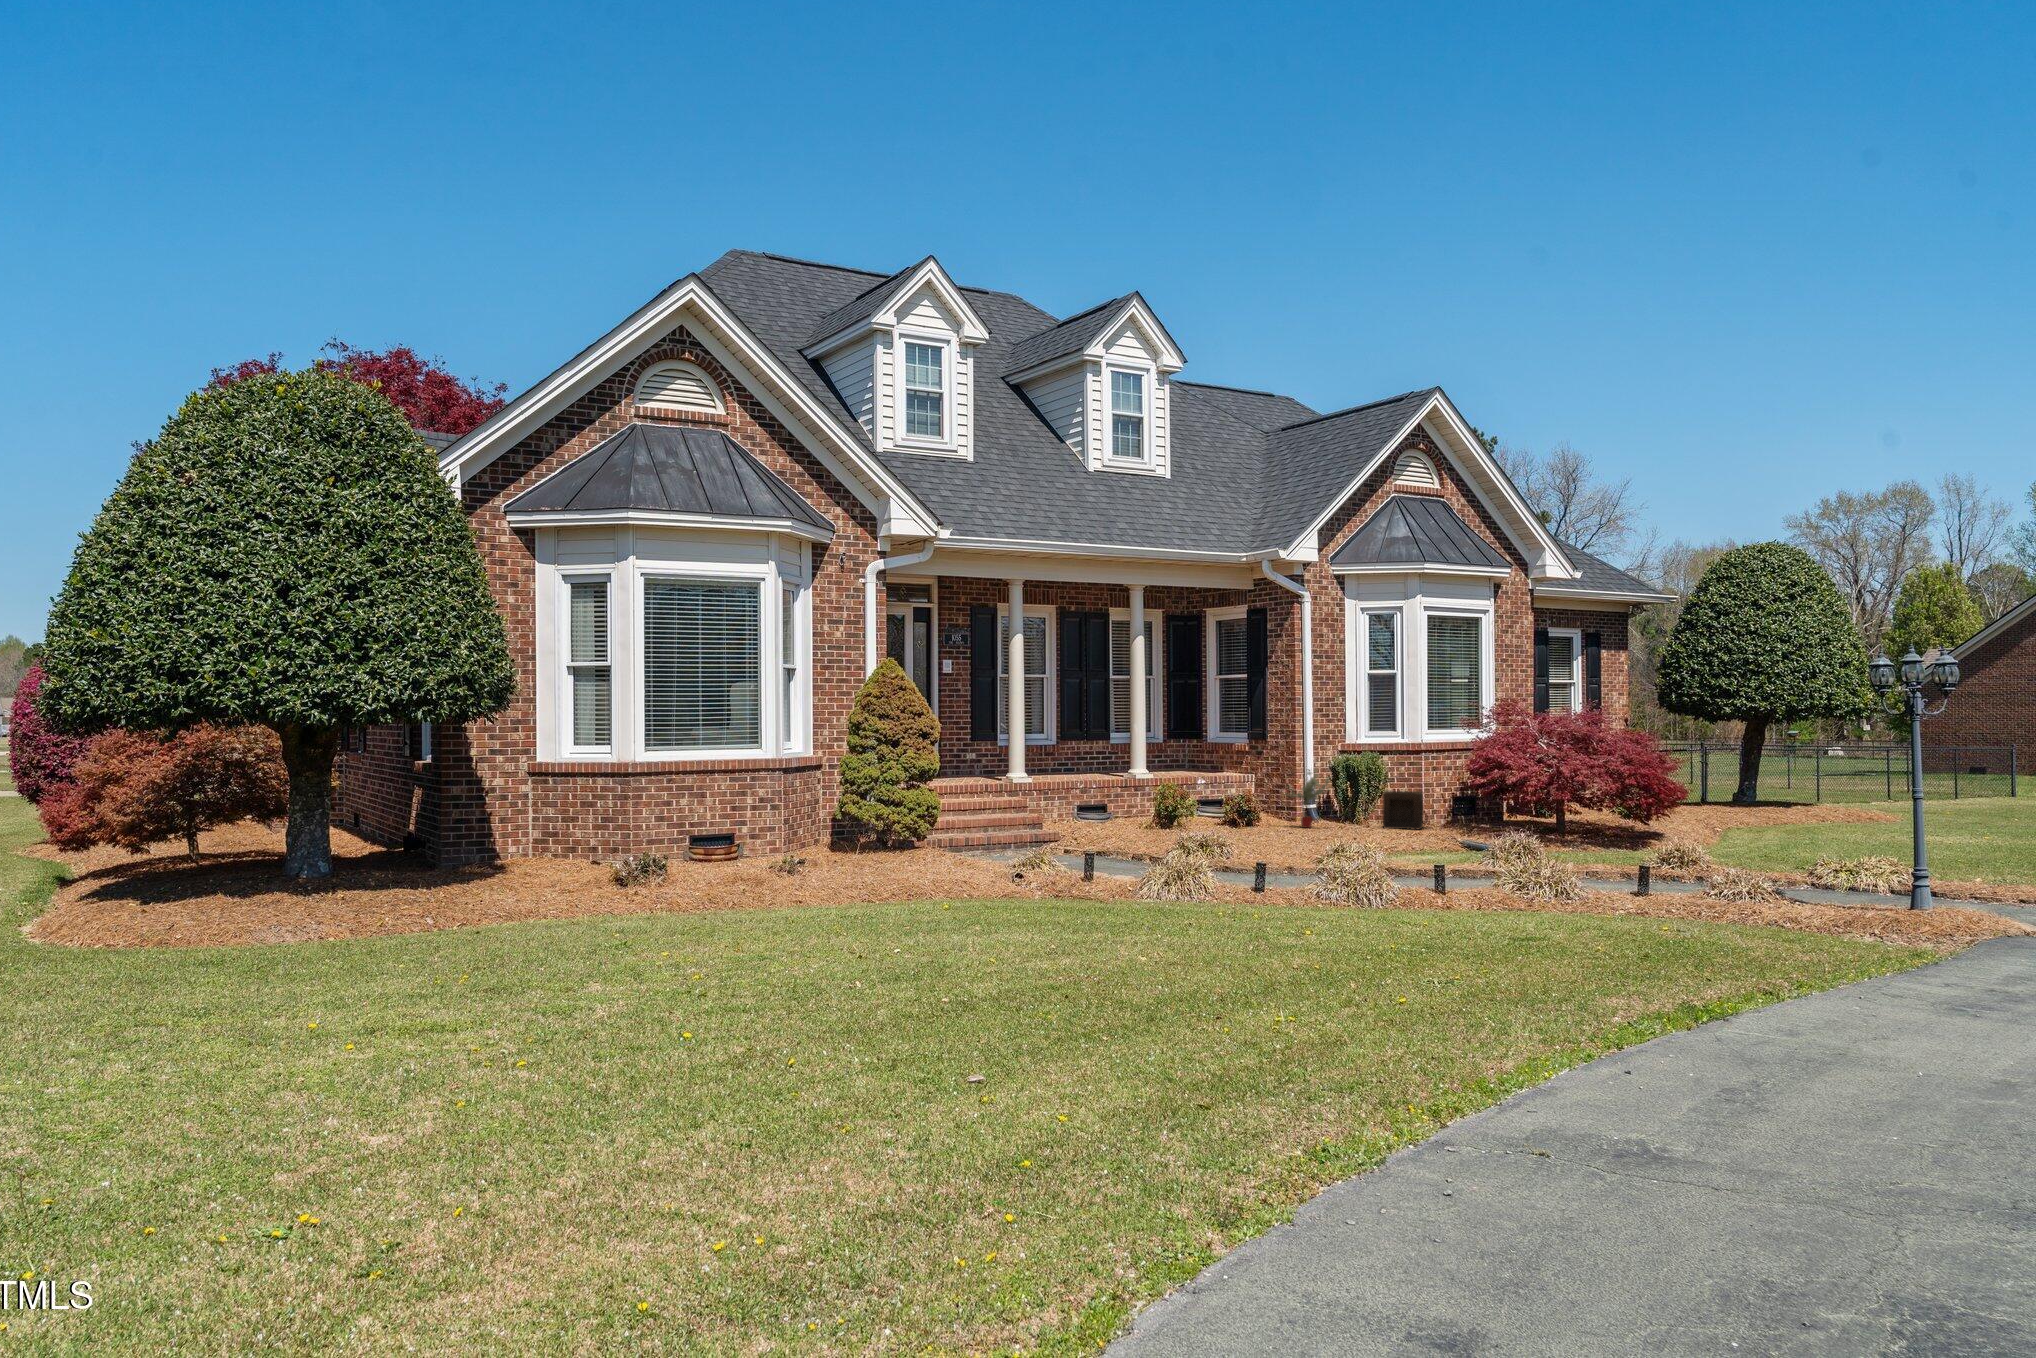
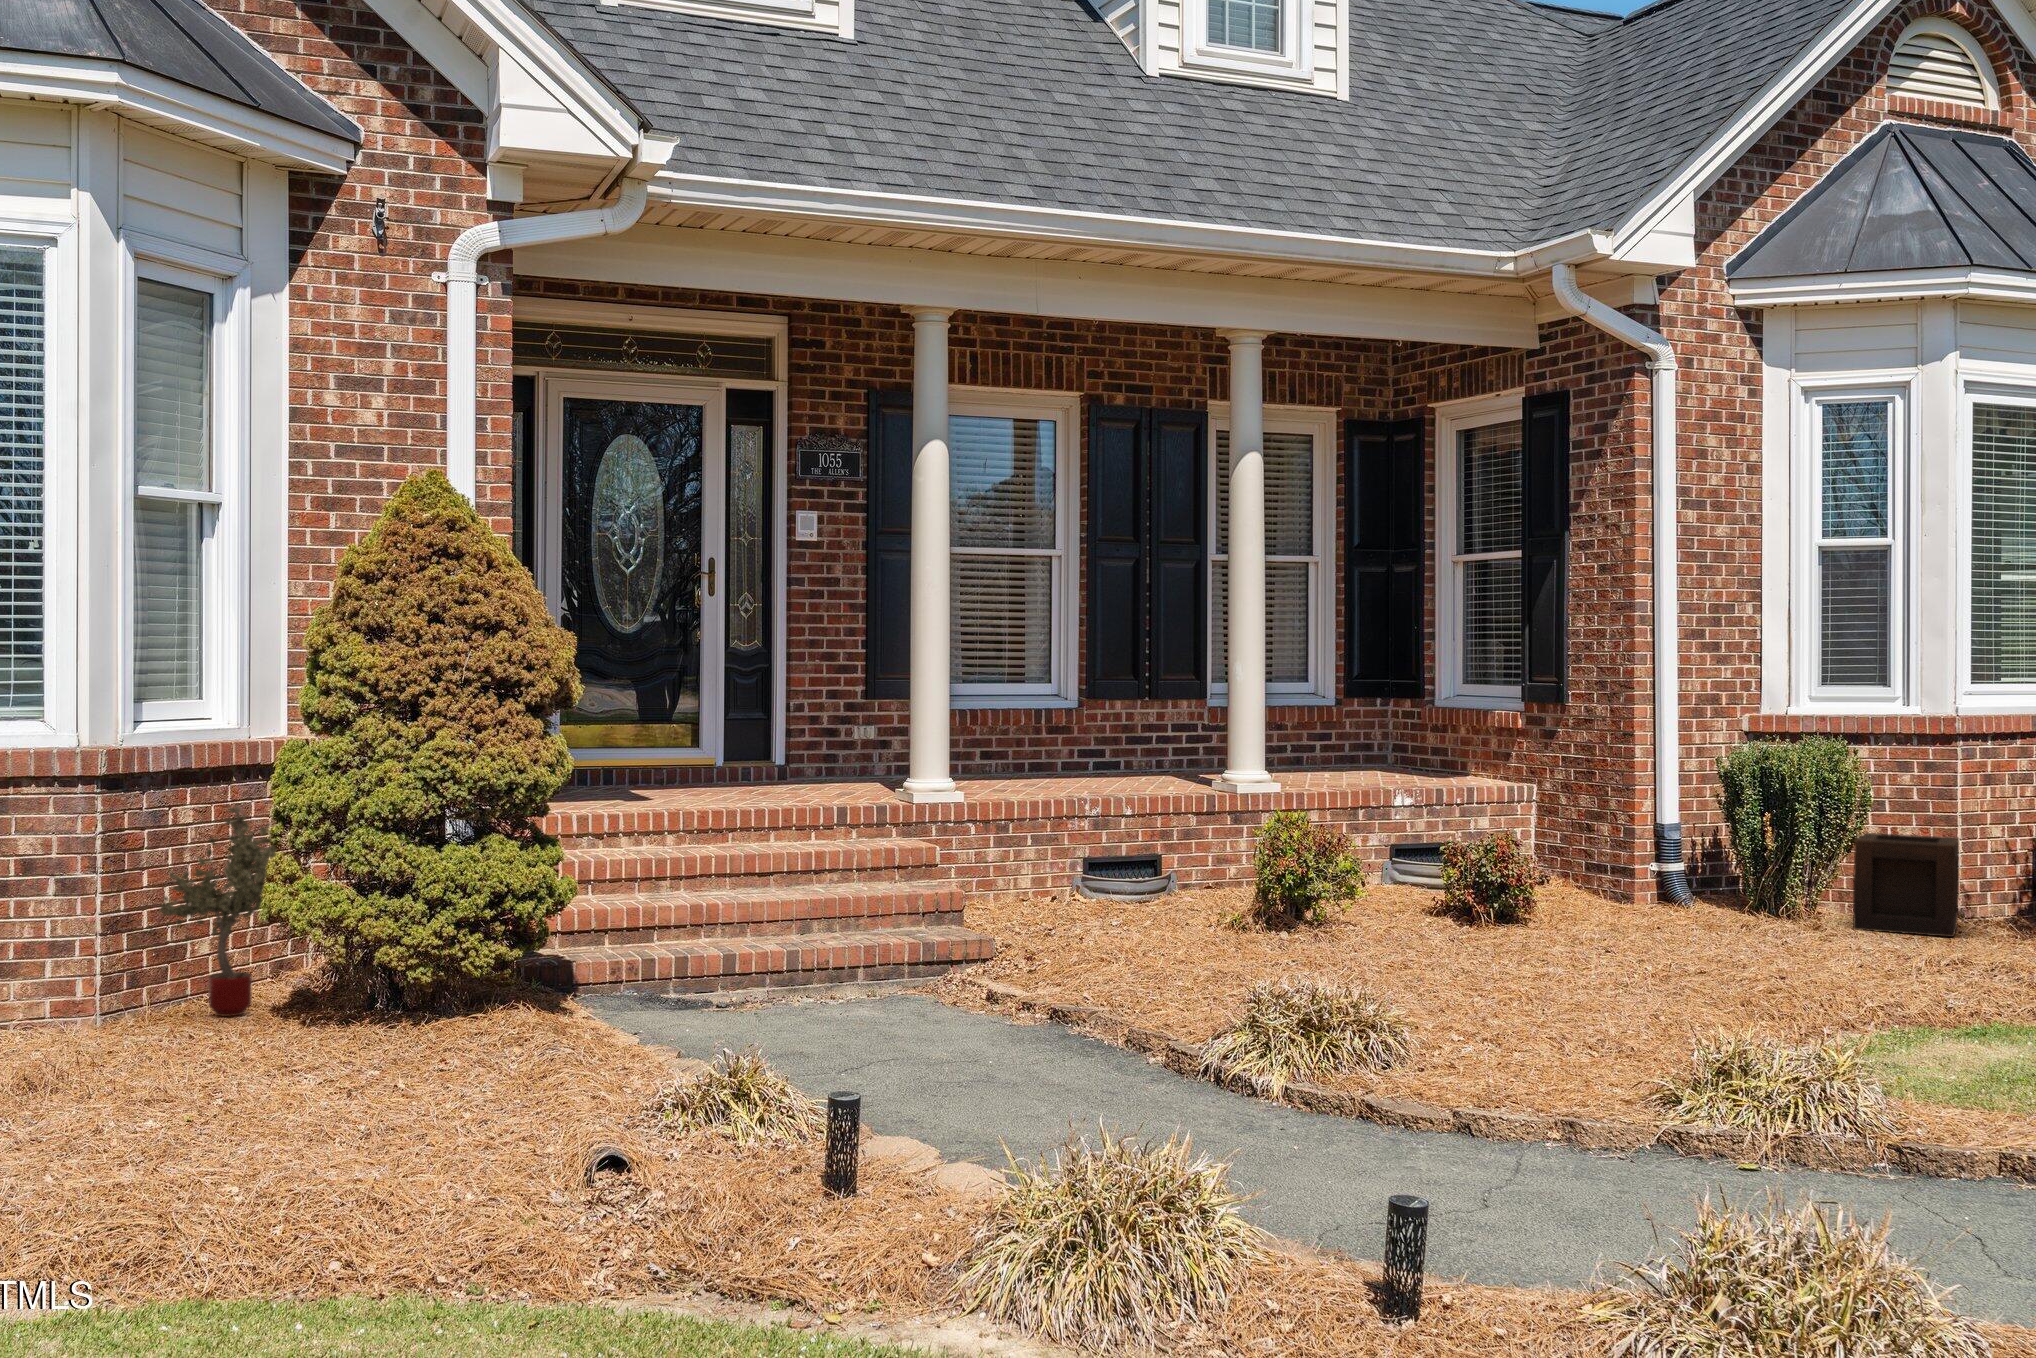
potted tree: present [1285,769,1329,828] -> present [159,806,277,1016]

